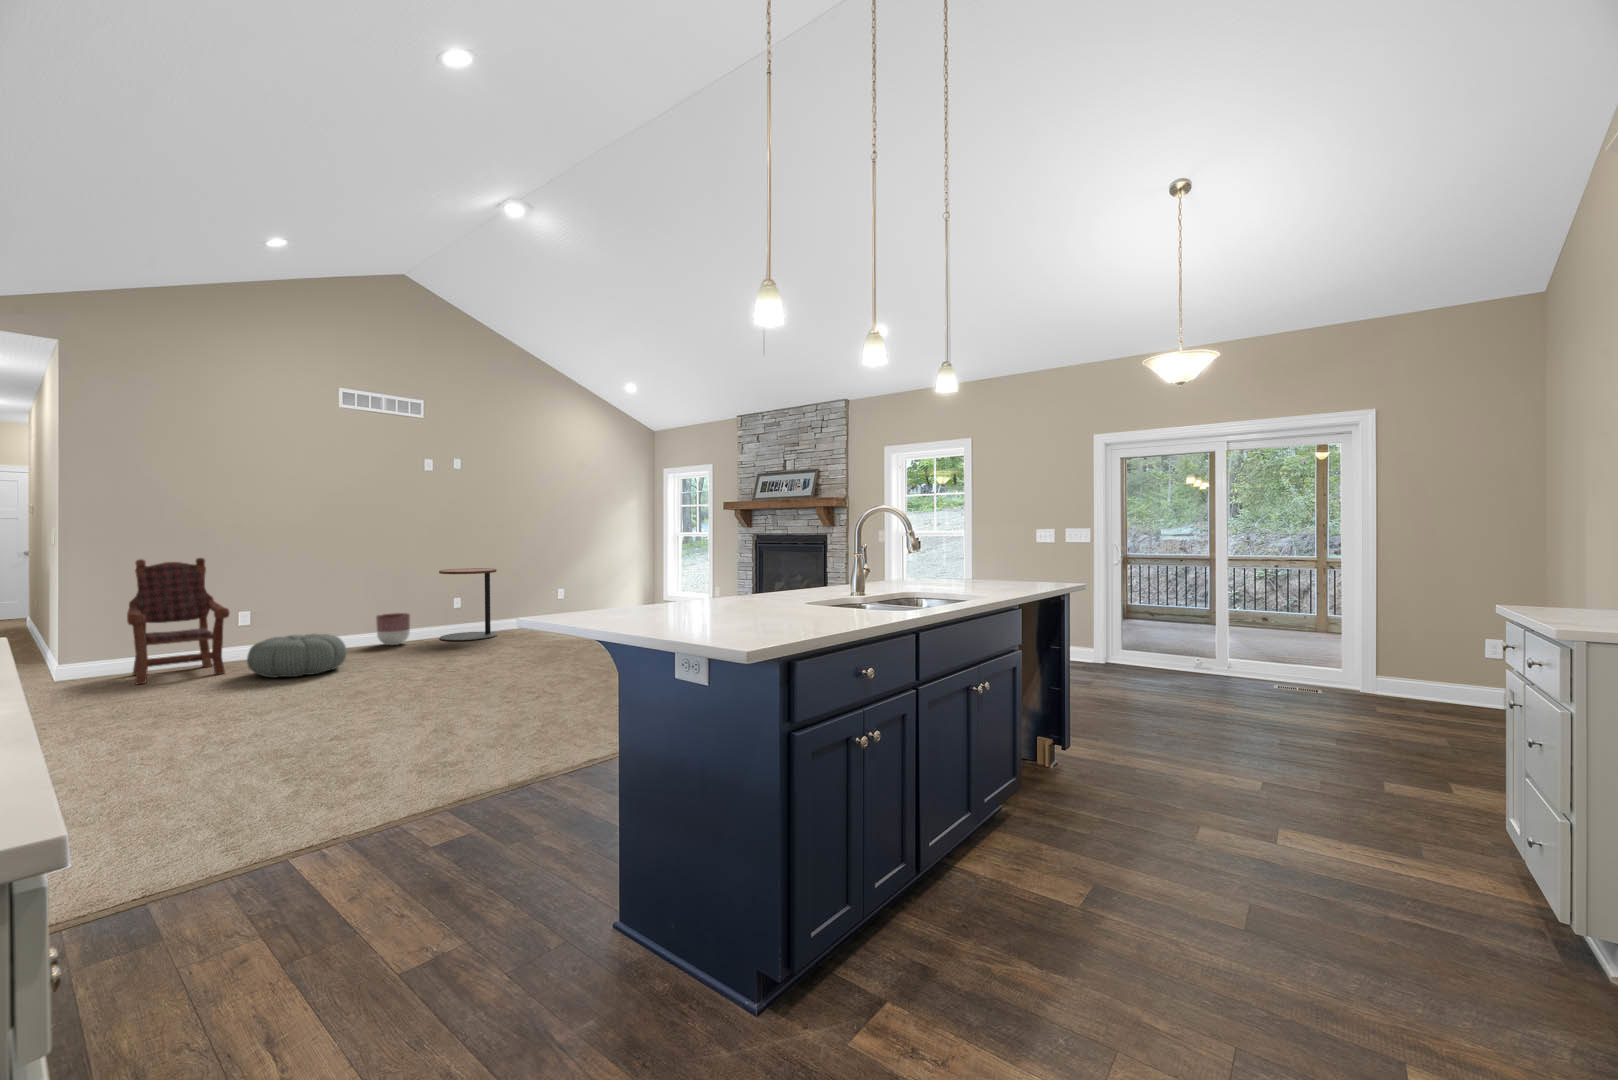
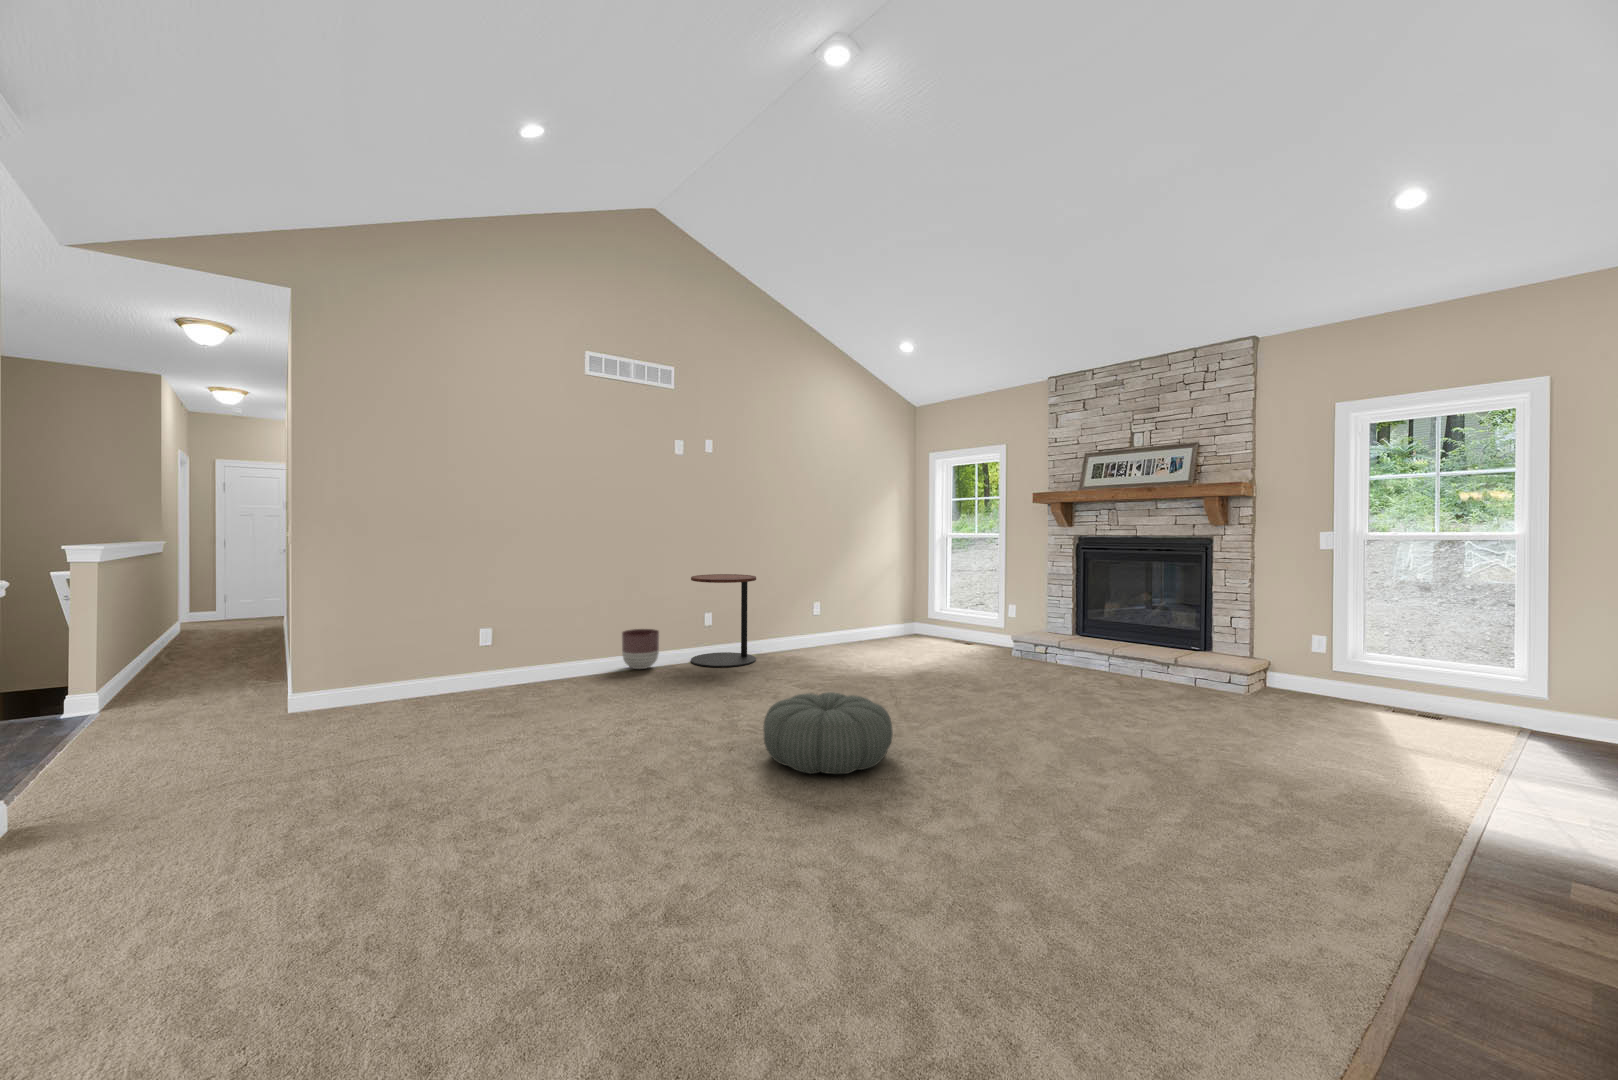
armchair: present [127,558,229,685] -> none [346,558,461,721]
pouf: present [247,634,347,678] -> present [763,692,893,774]

